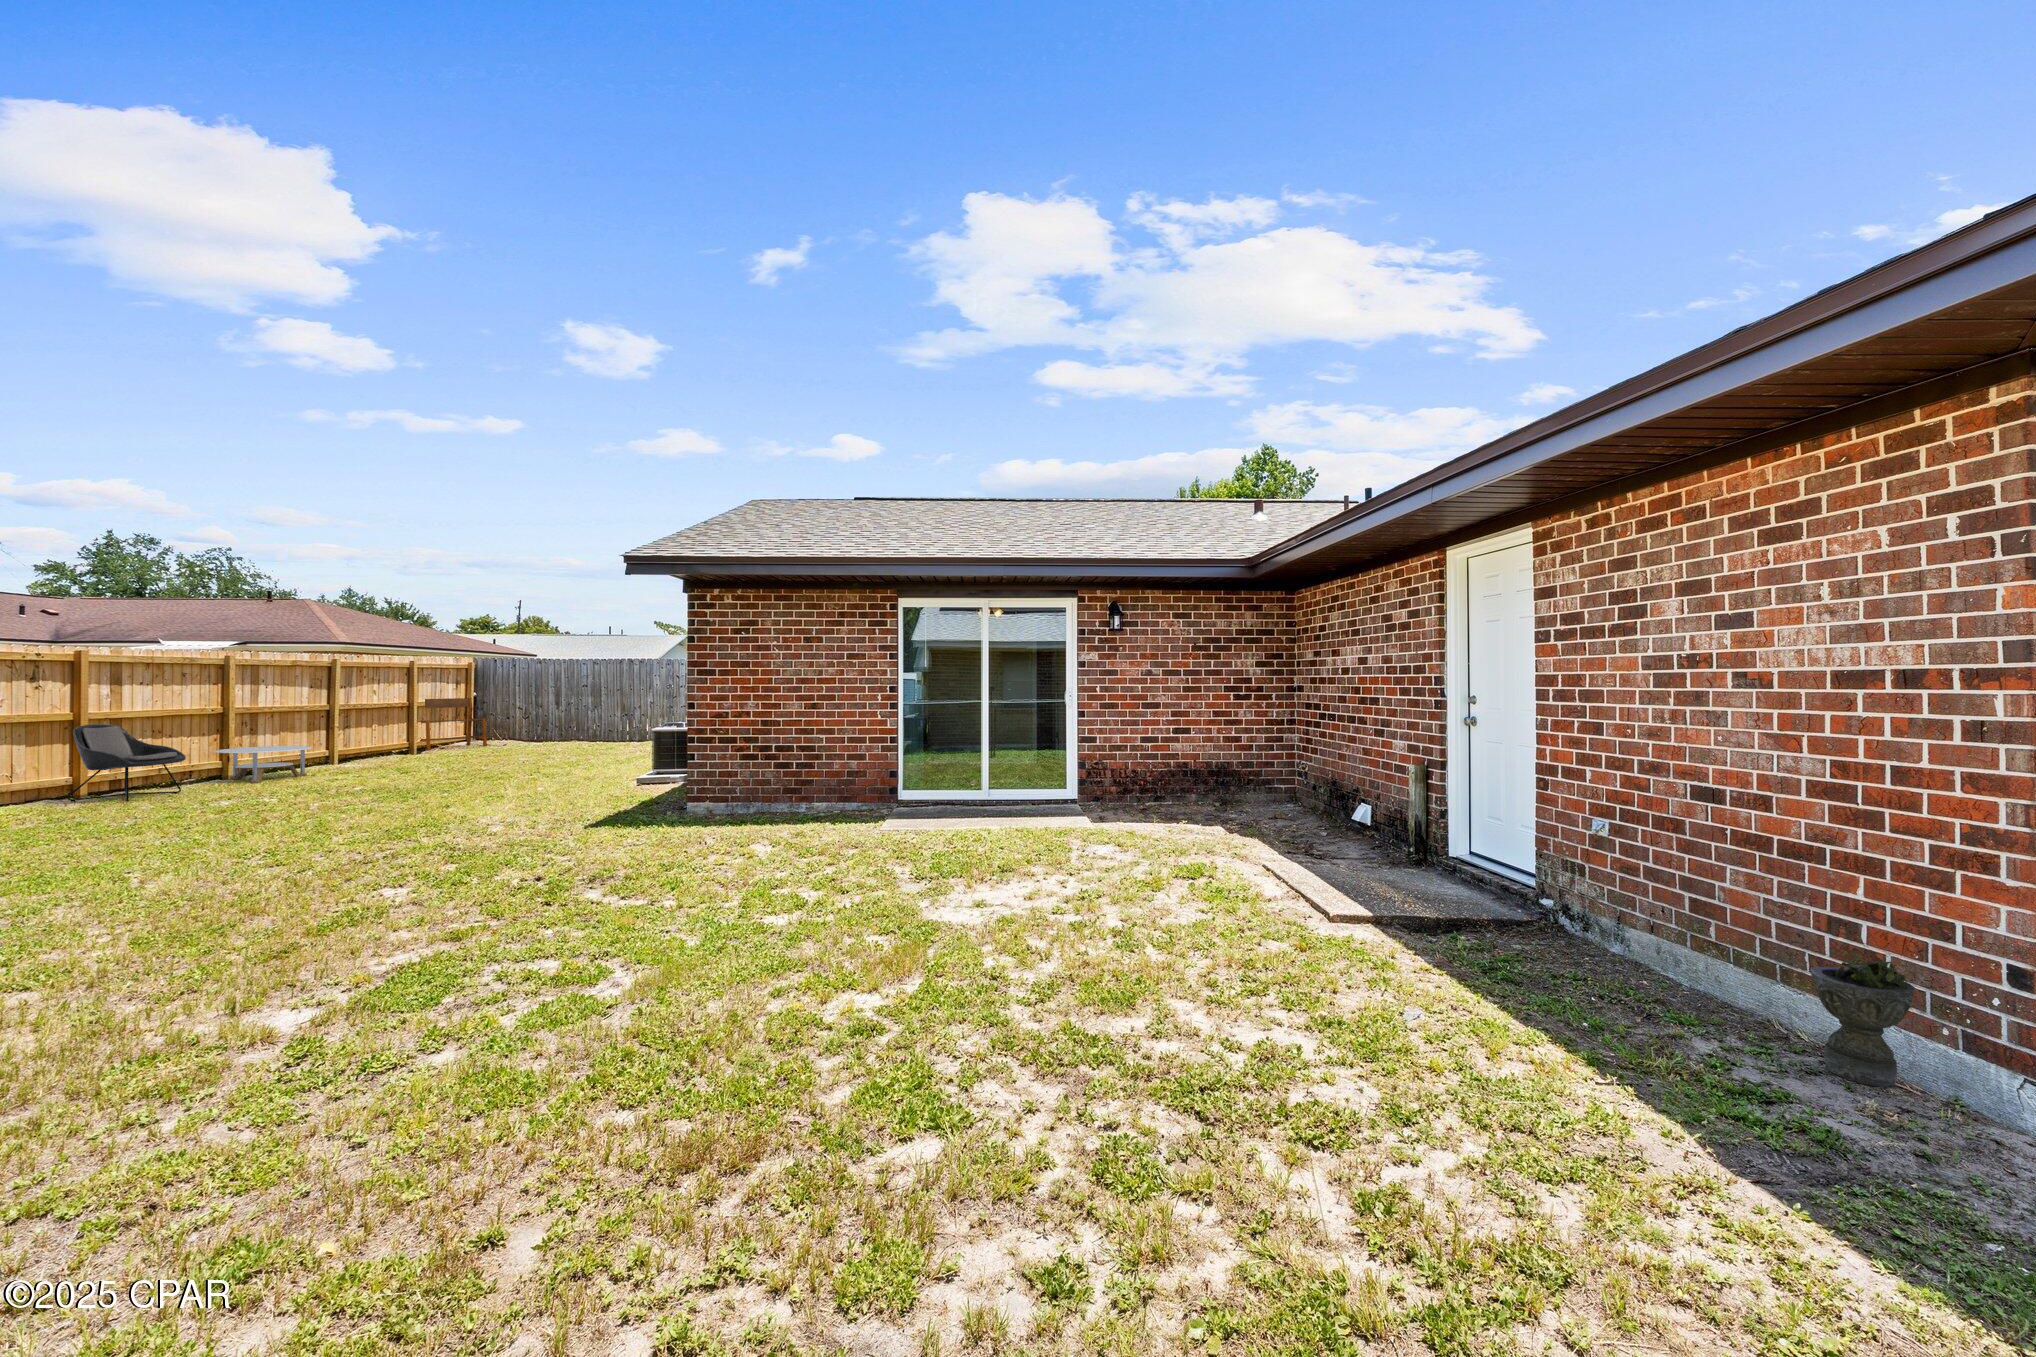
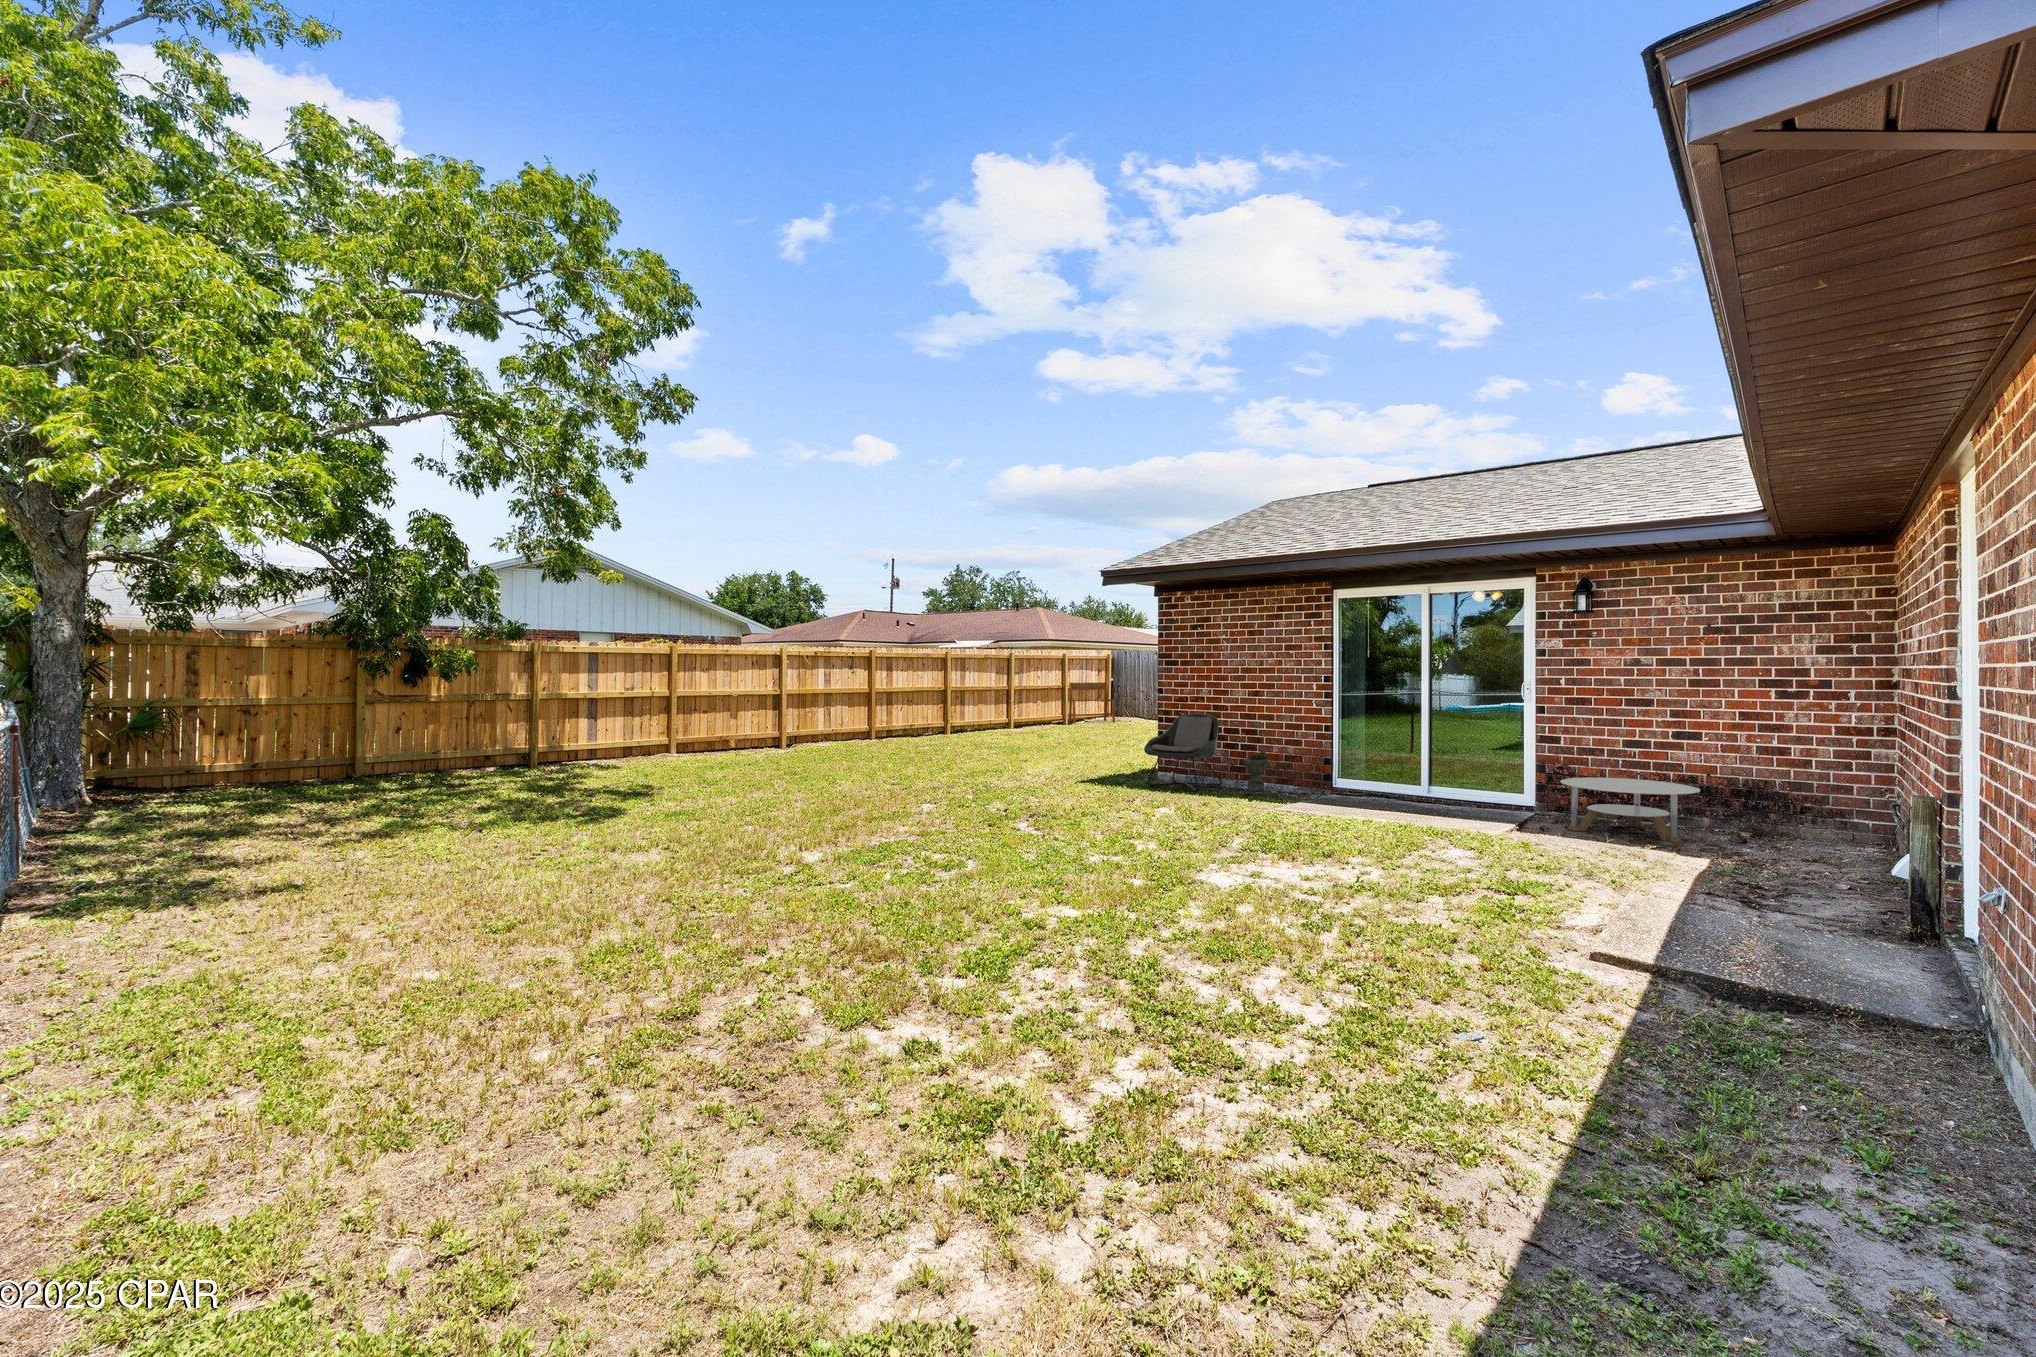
lounge chair: present [67,724,186,802] -> present [1144,713,1222,792]
round table: present [214,746,313,783] -> present [1560,777,1700,842]
planter: present [1811,960,1915,1087] -> present [1243,751,1268,791]

